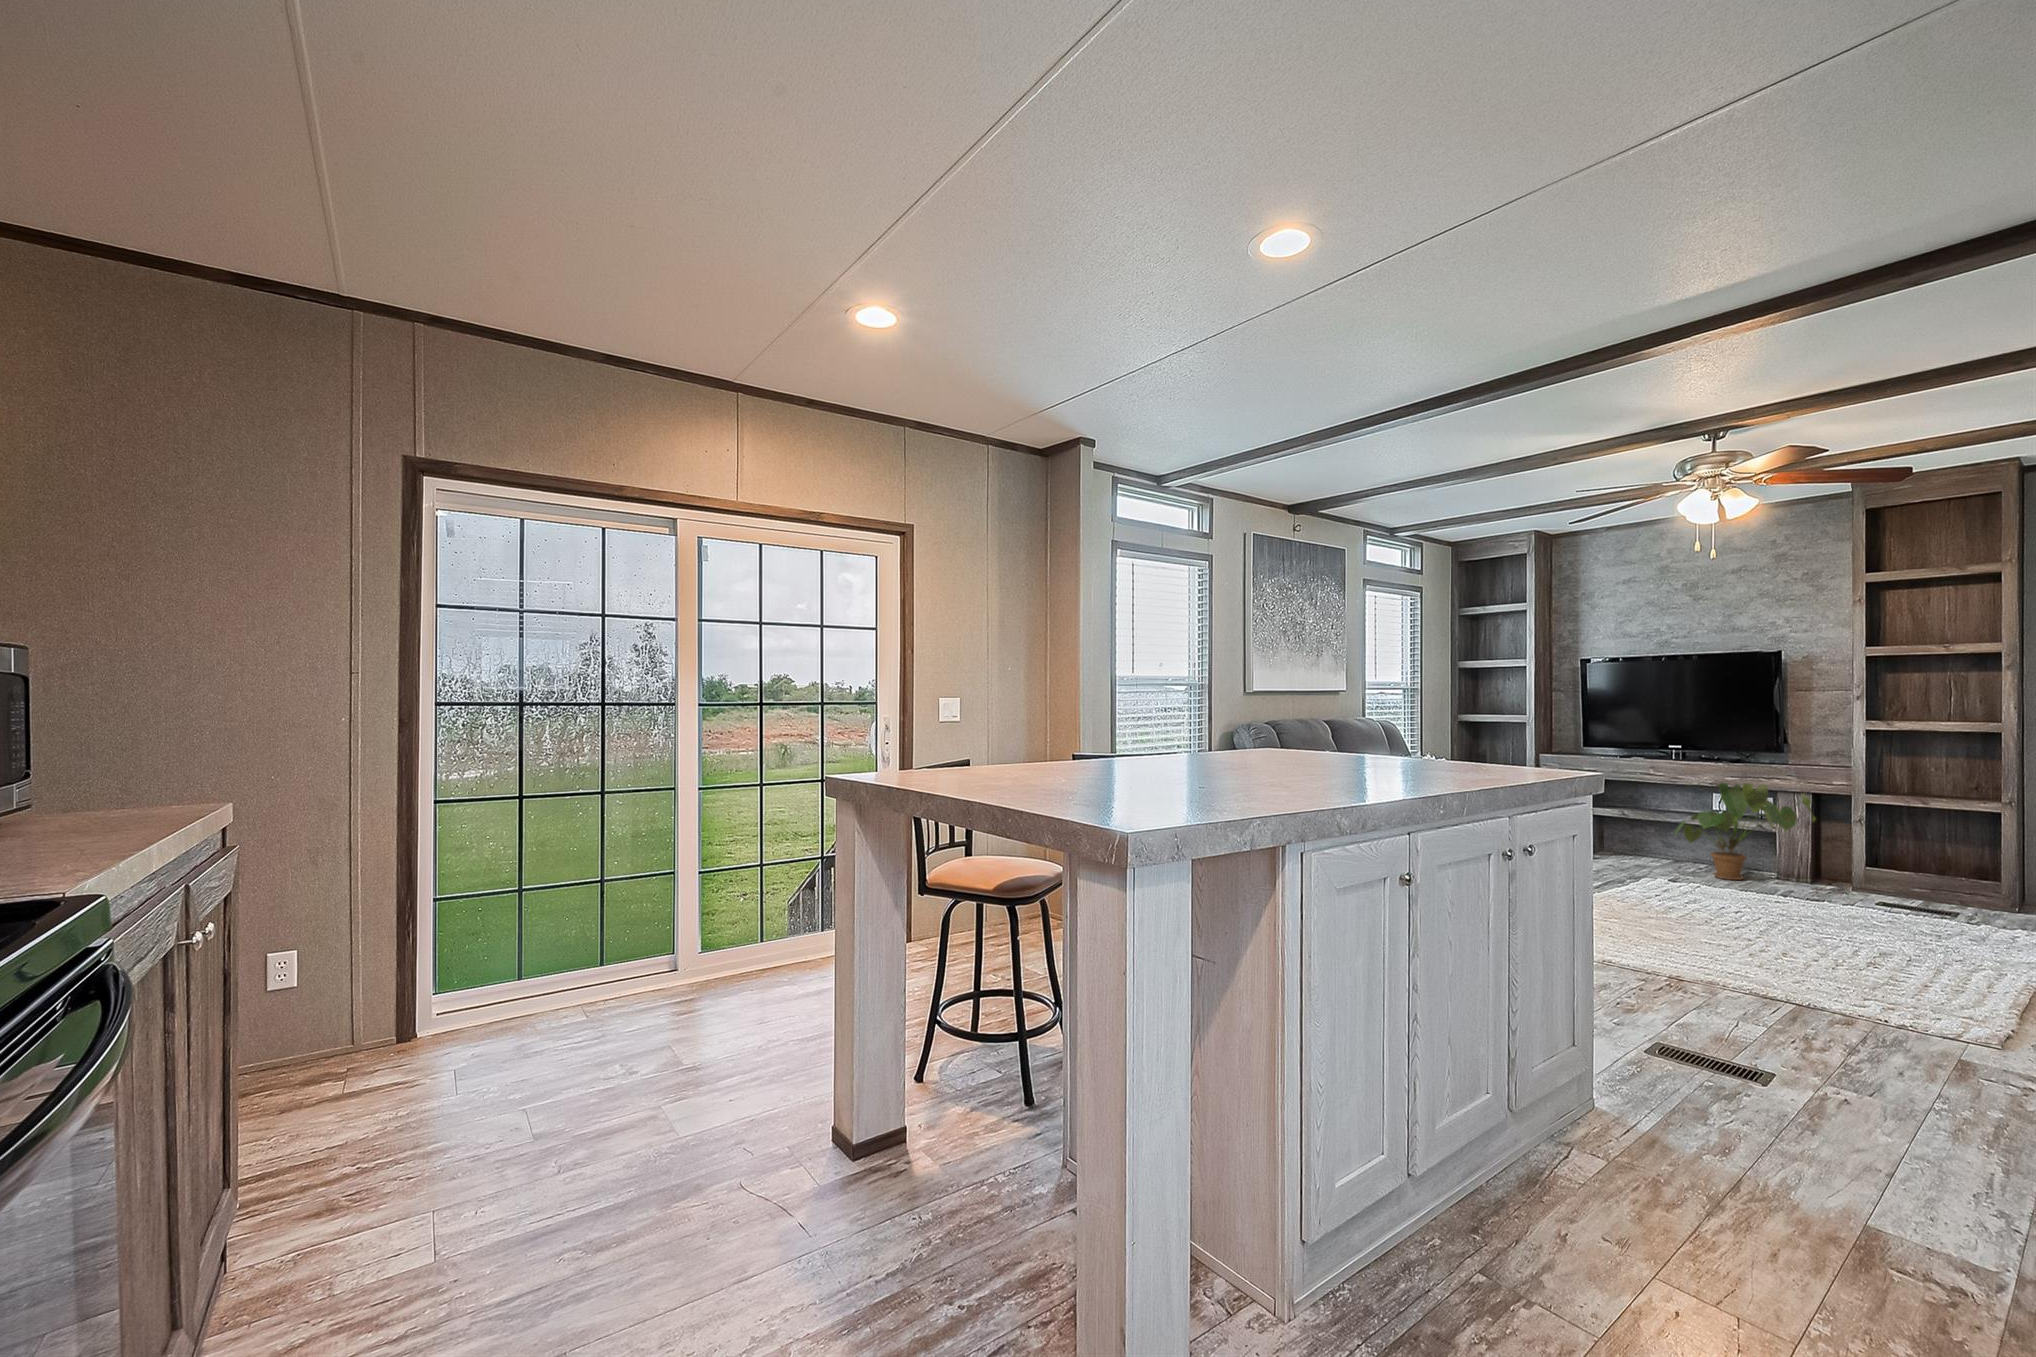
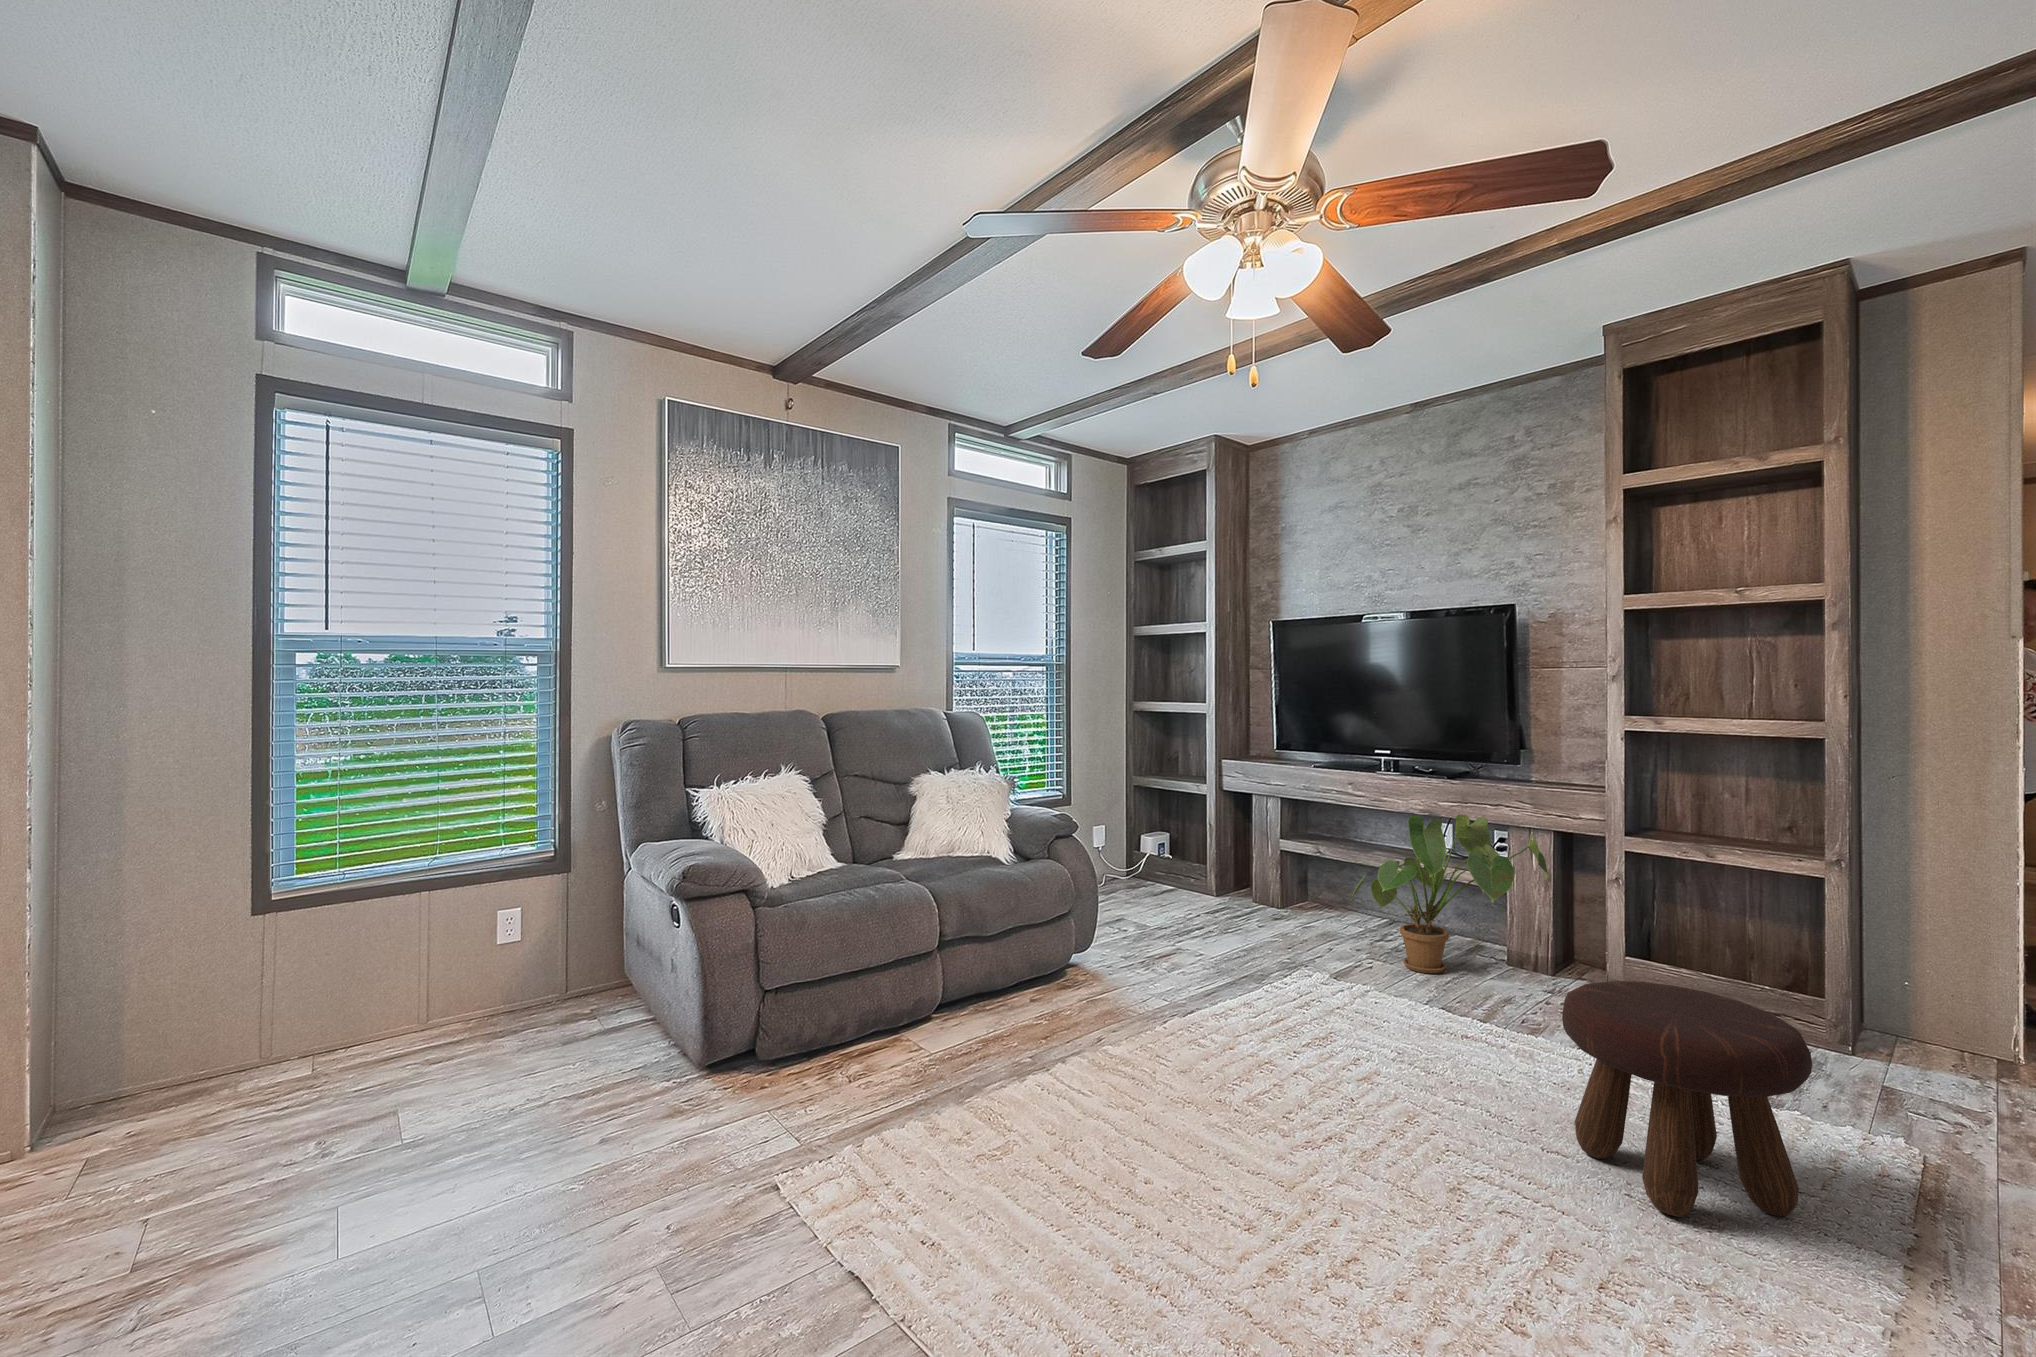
footstool: none [1867,855,2008,955] -> present [1562,981,1812,1217]

